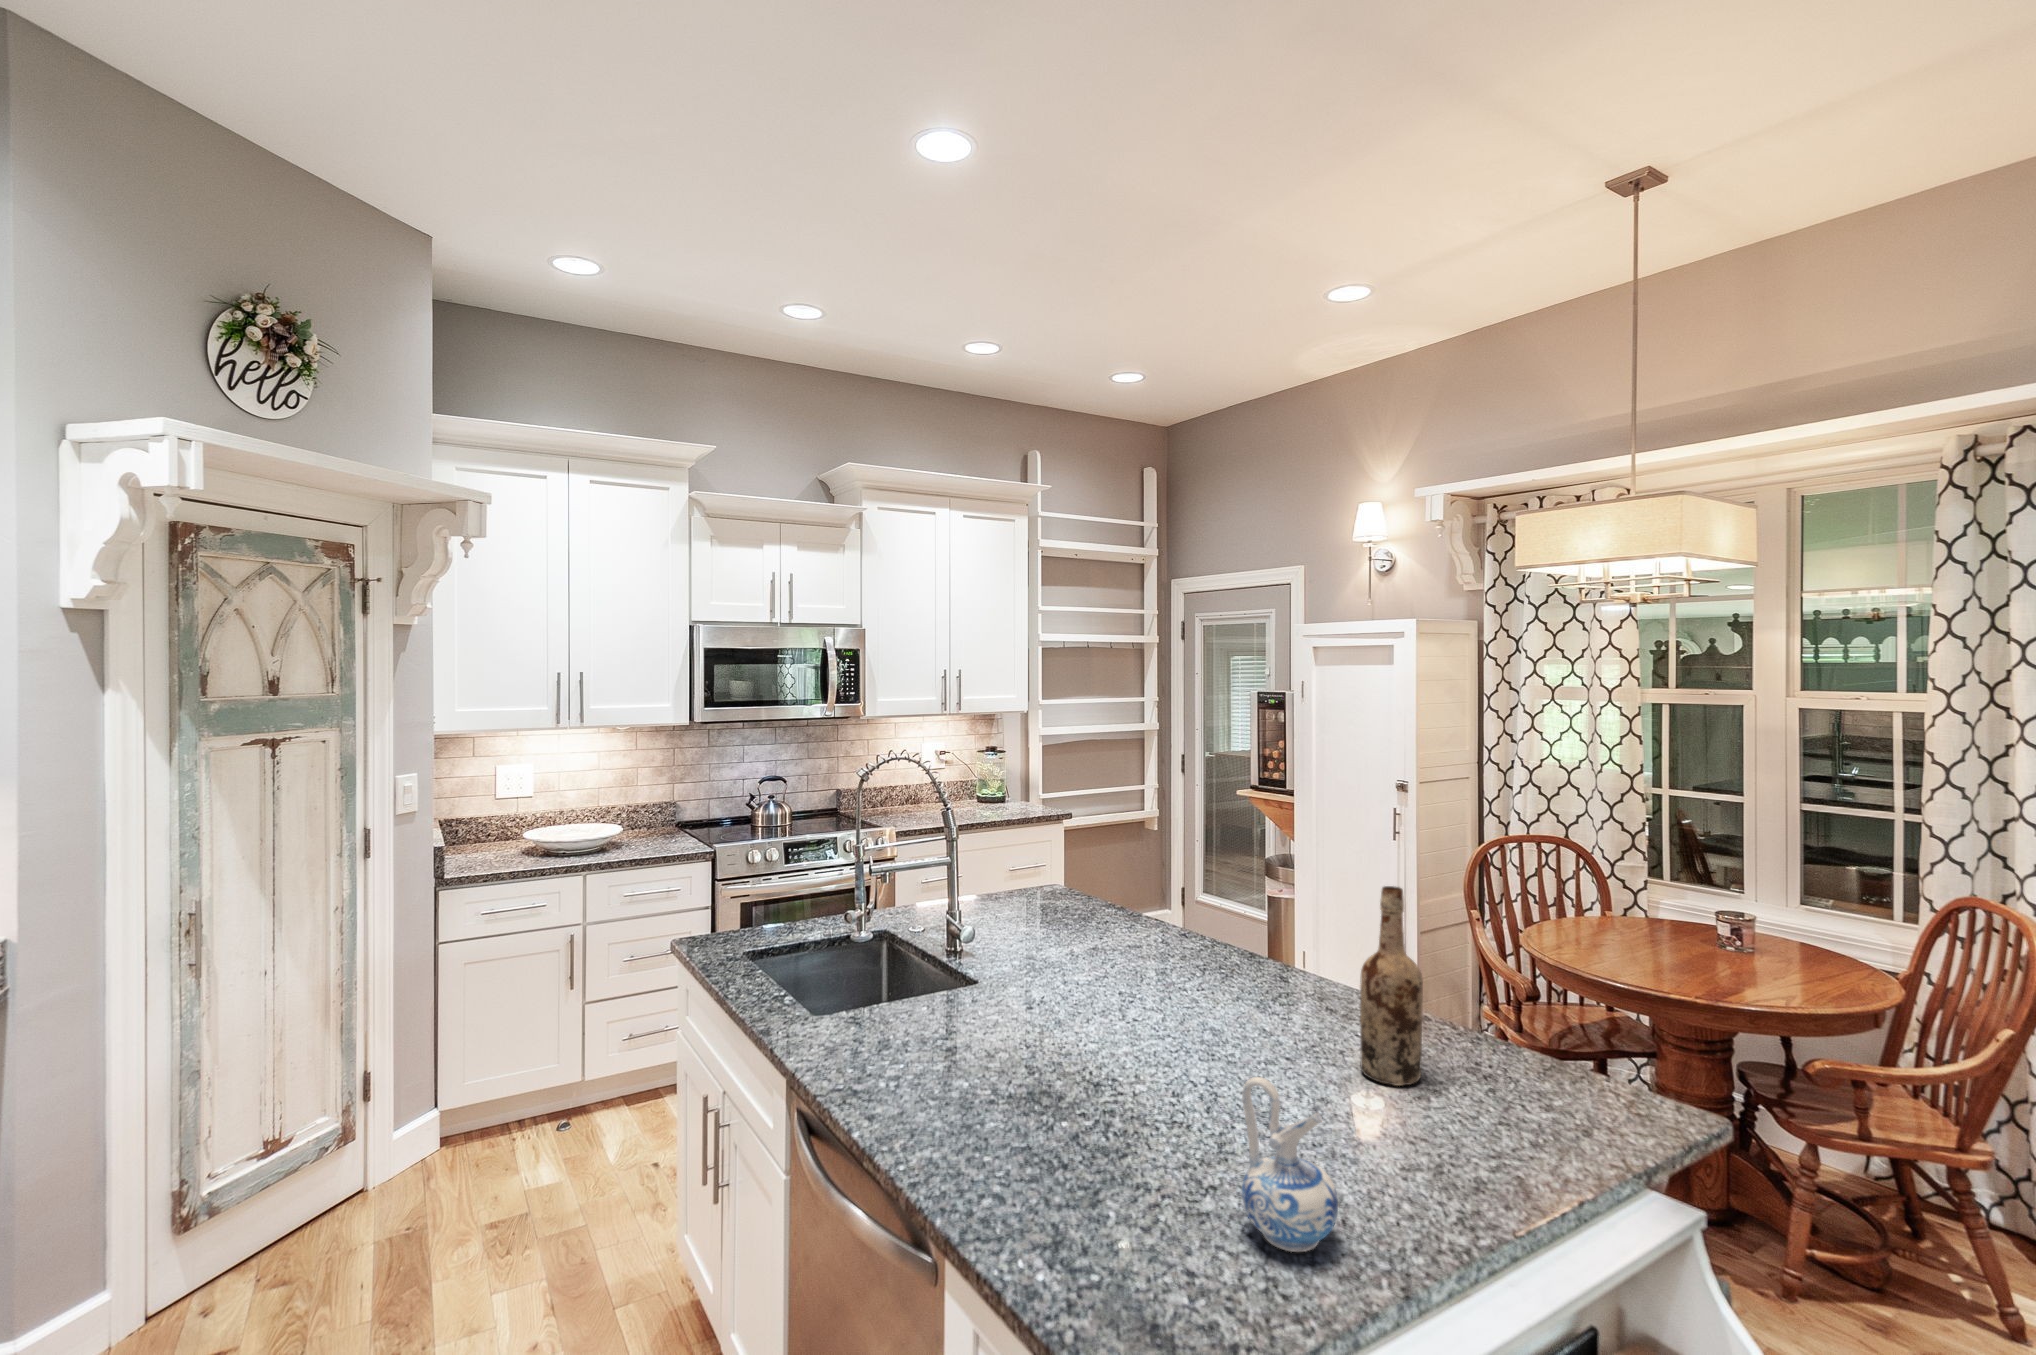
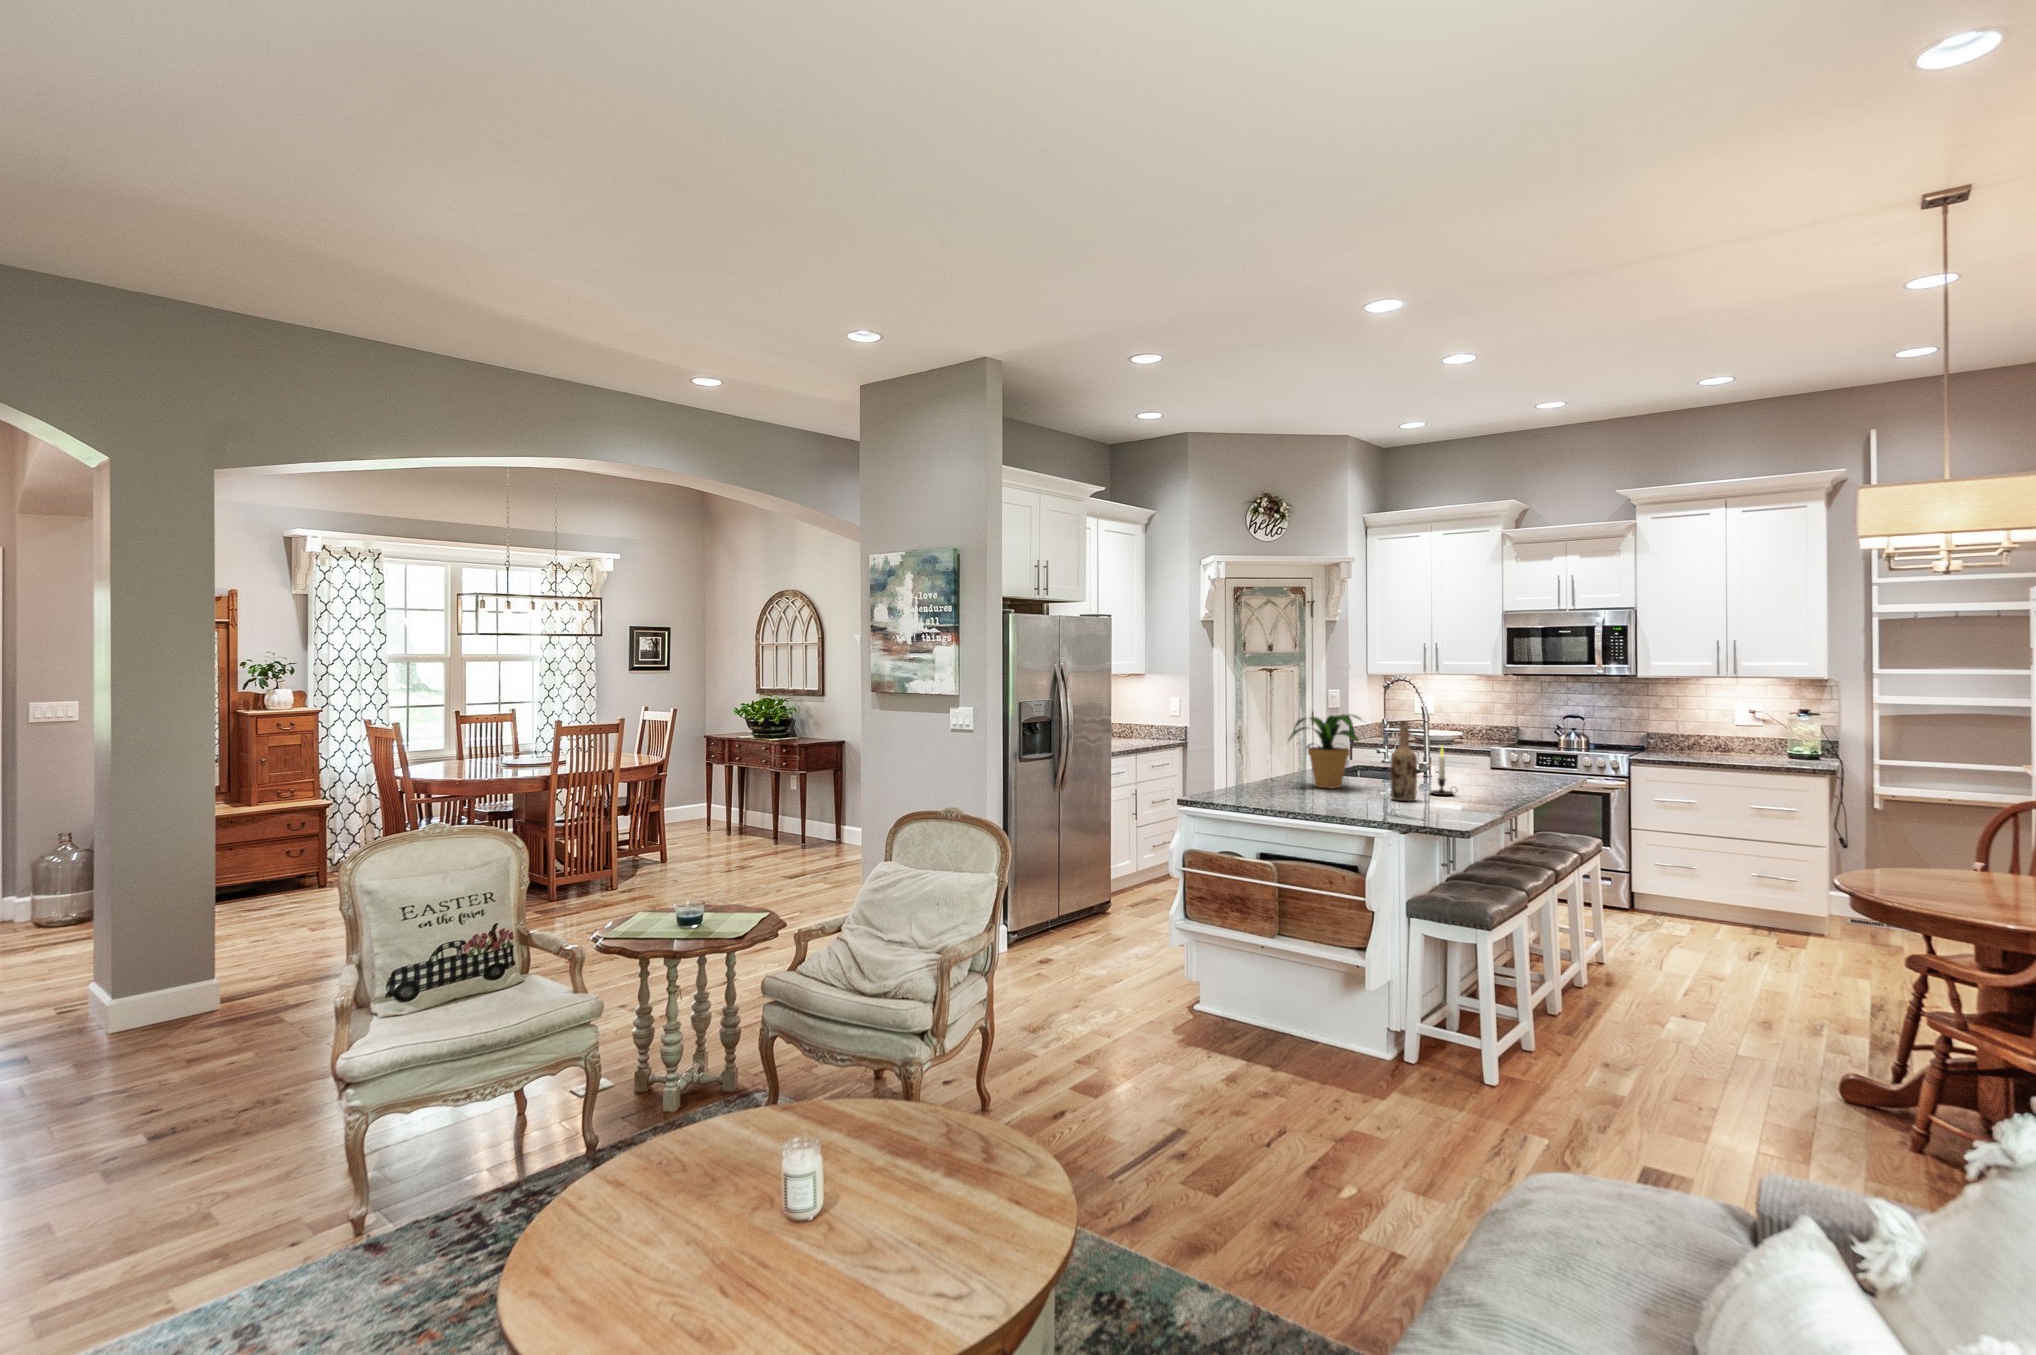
potted plant: none [1046,879,1258,1103] -> present [1289,714,1360,788]
candle: none [1279,914,1340,1027] -> present [1431,747,1458,795]
ceramic pitcher: present [1242,1077,1338,1252] -> none [1246,749,1274,796]

